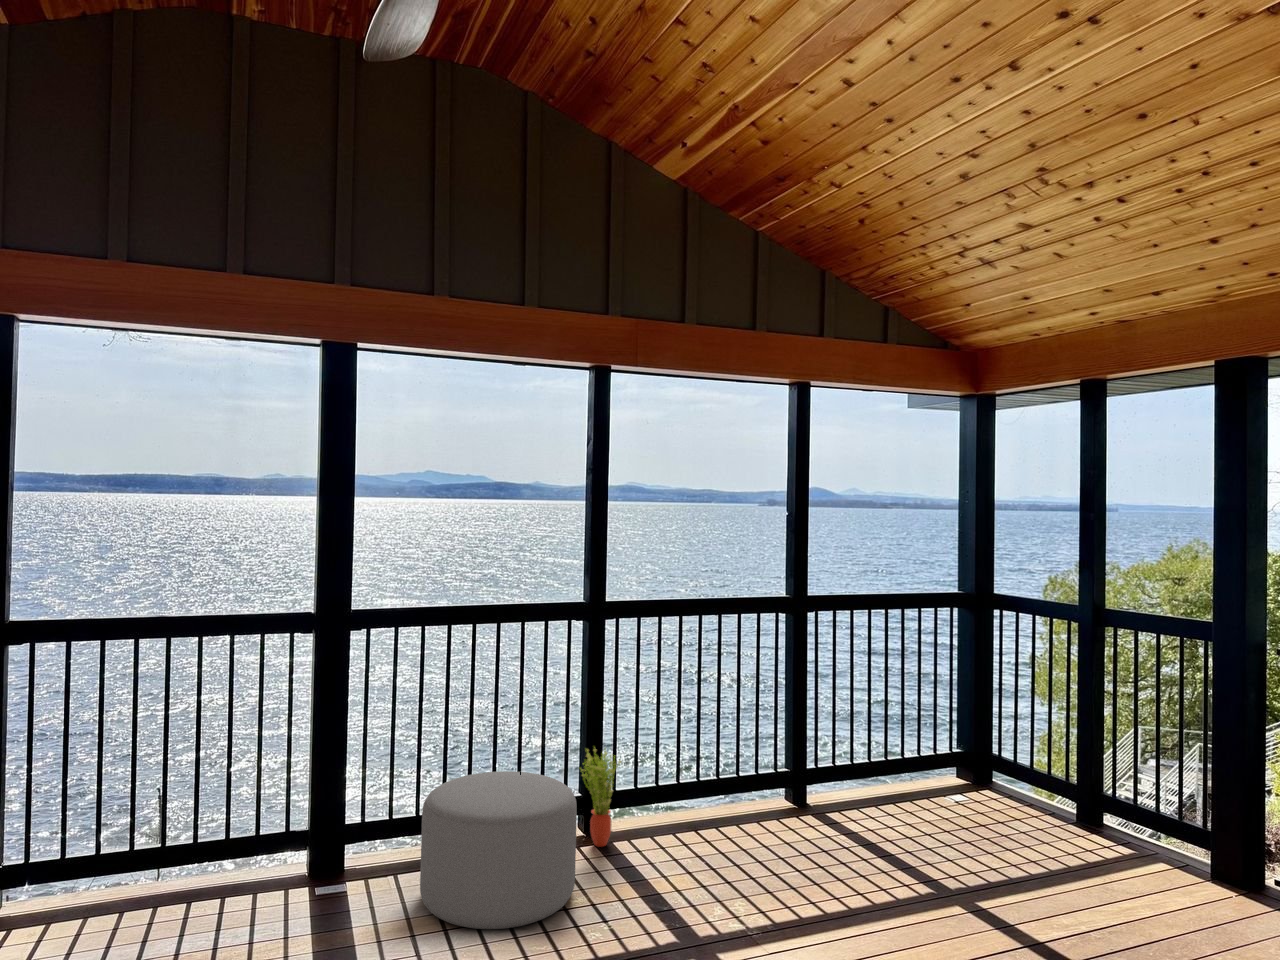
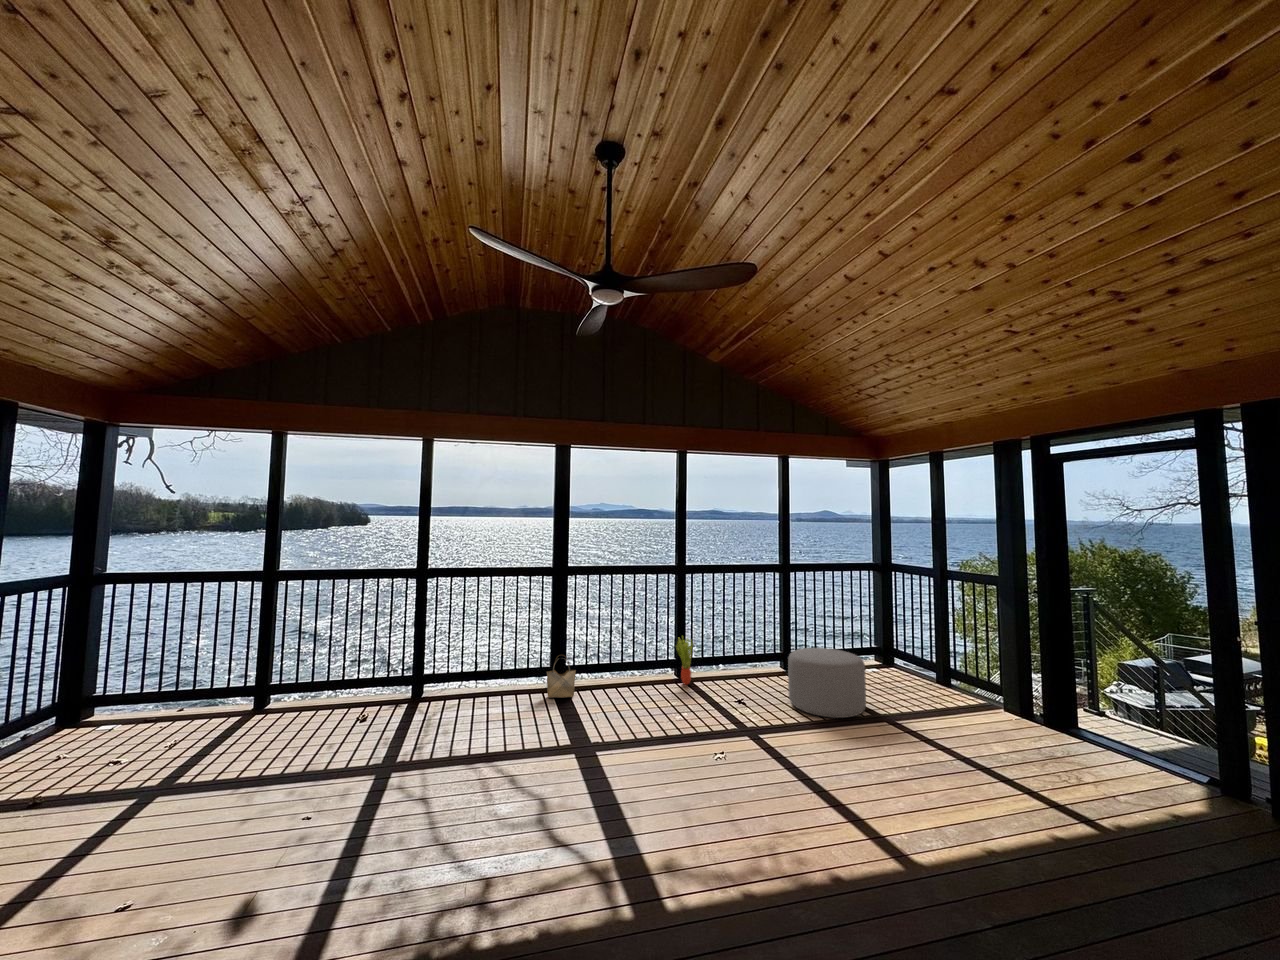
ottoman: present [420,771,577,929] -> present [788,648,866,718]
woven basket: none [294,799,362,896] -> present [547,655,576,698]

